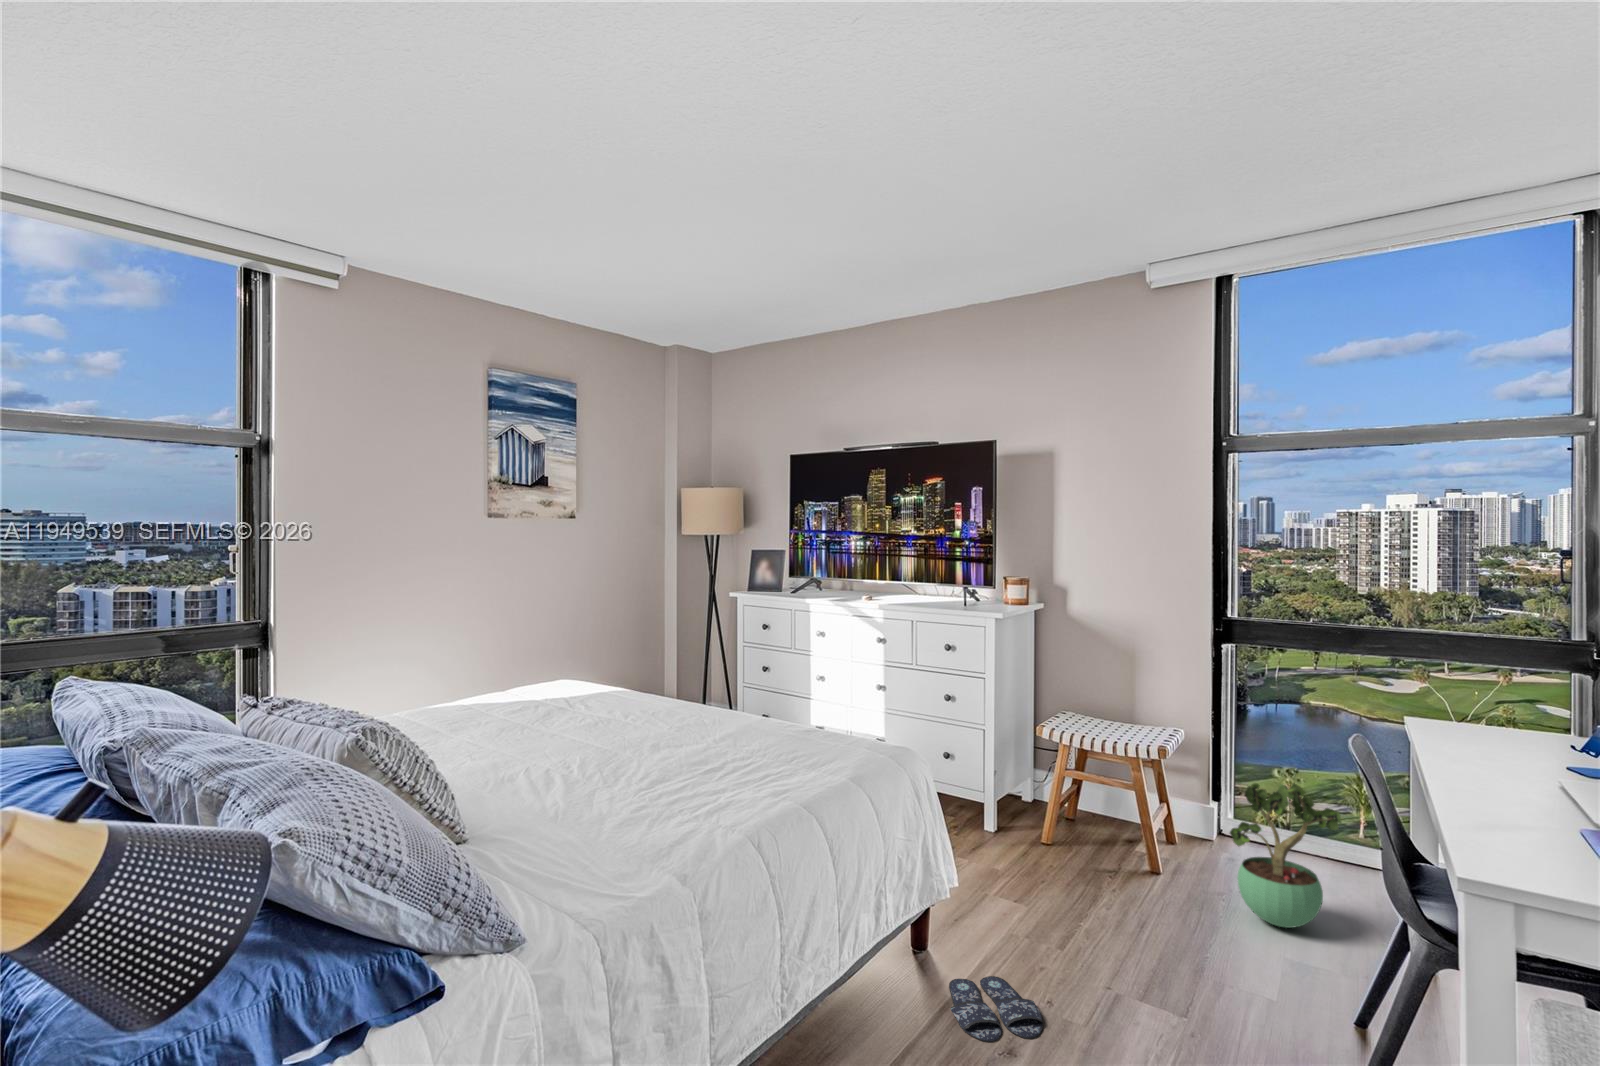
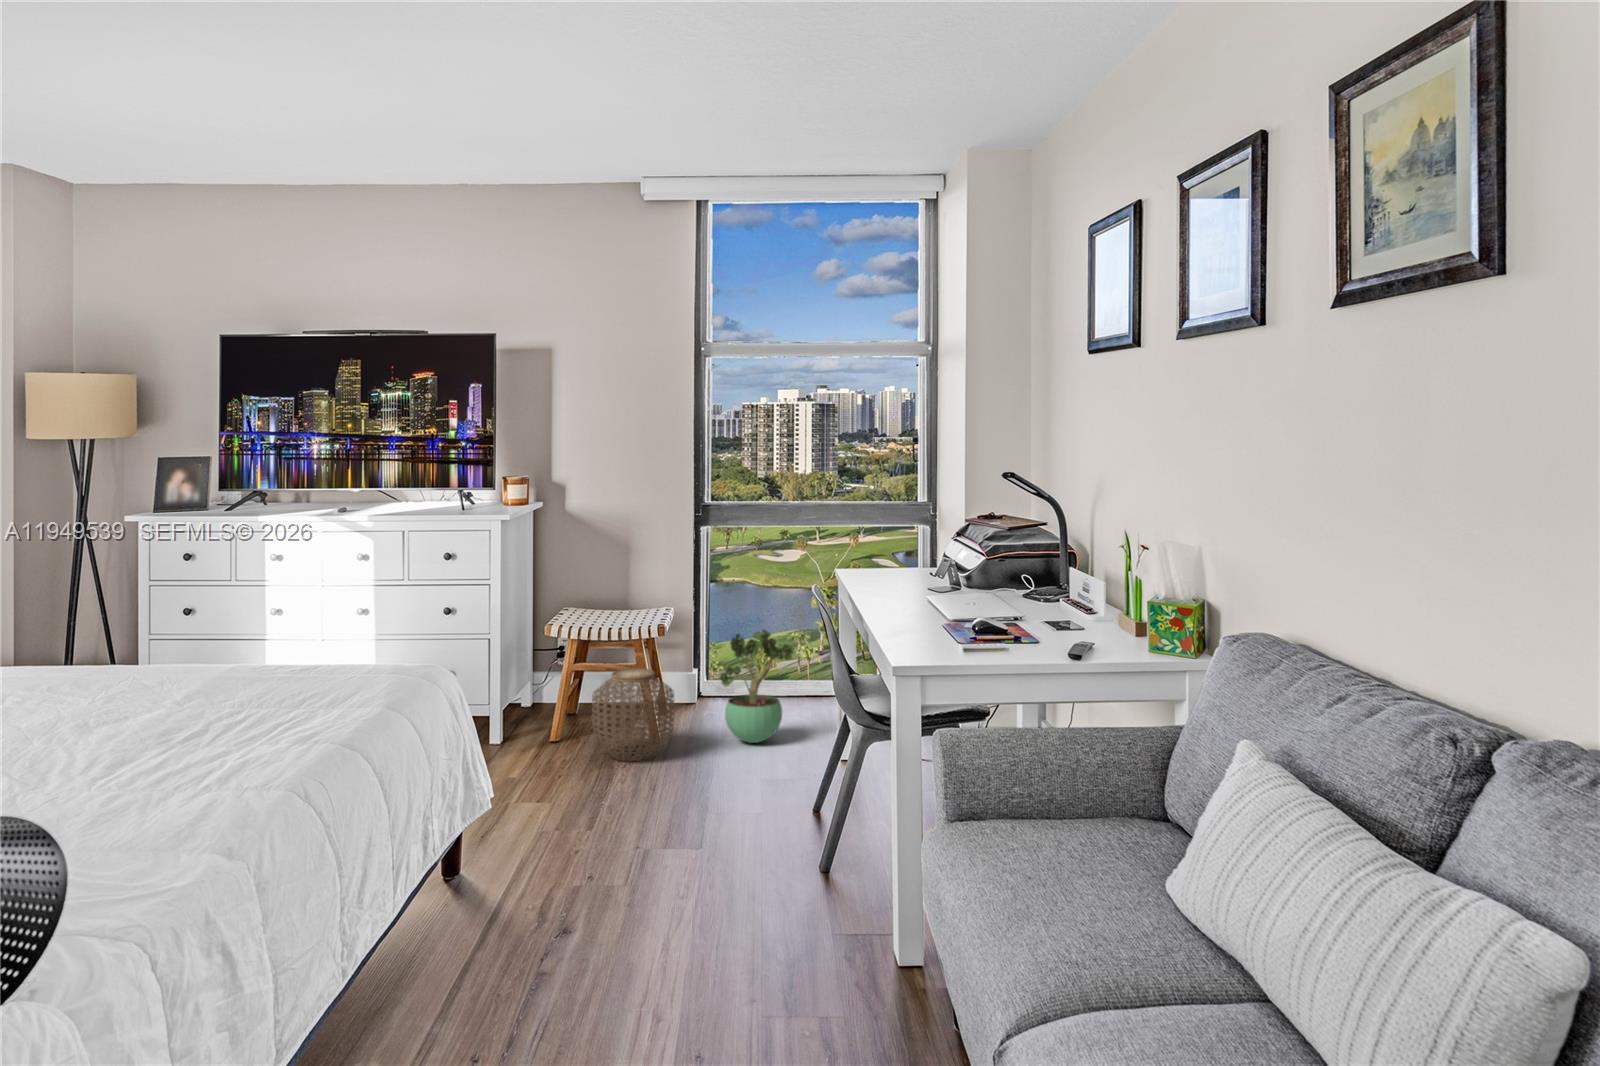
woven basket: none [1066,799,1167,915] -> present [592,668,674,761]
slippers: present [949,976,1043,1042] -> none [521,813,606,847]

